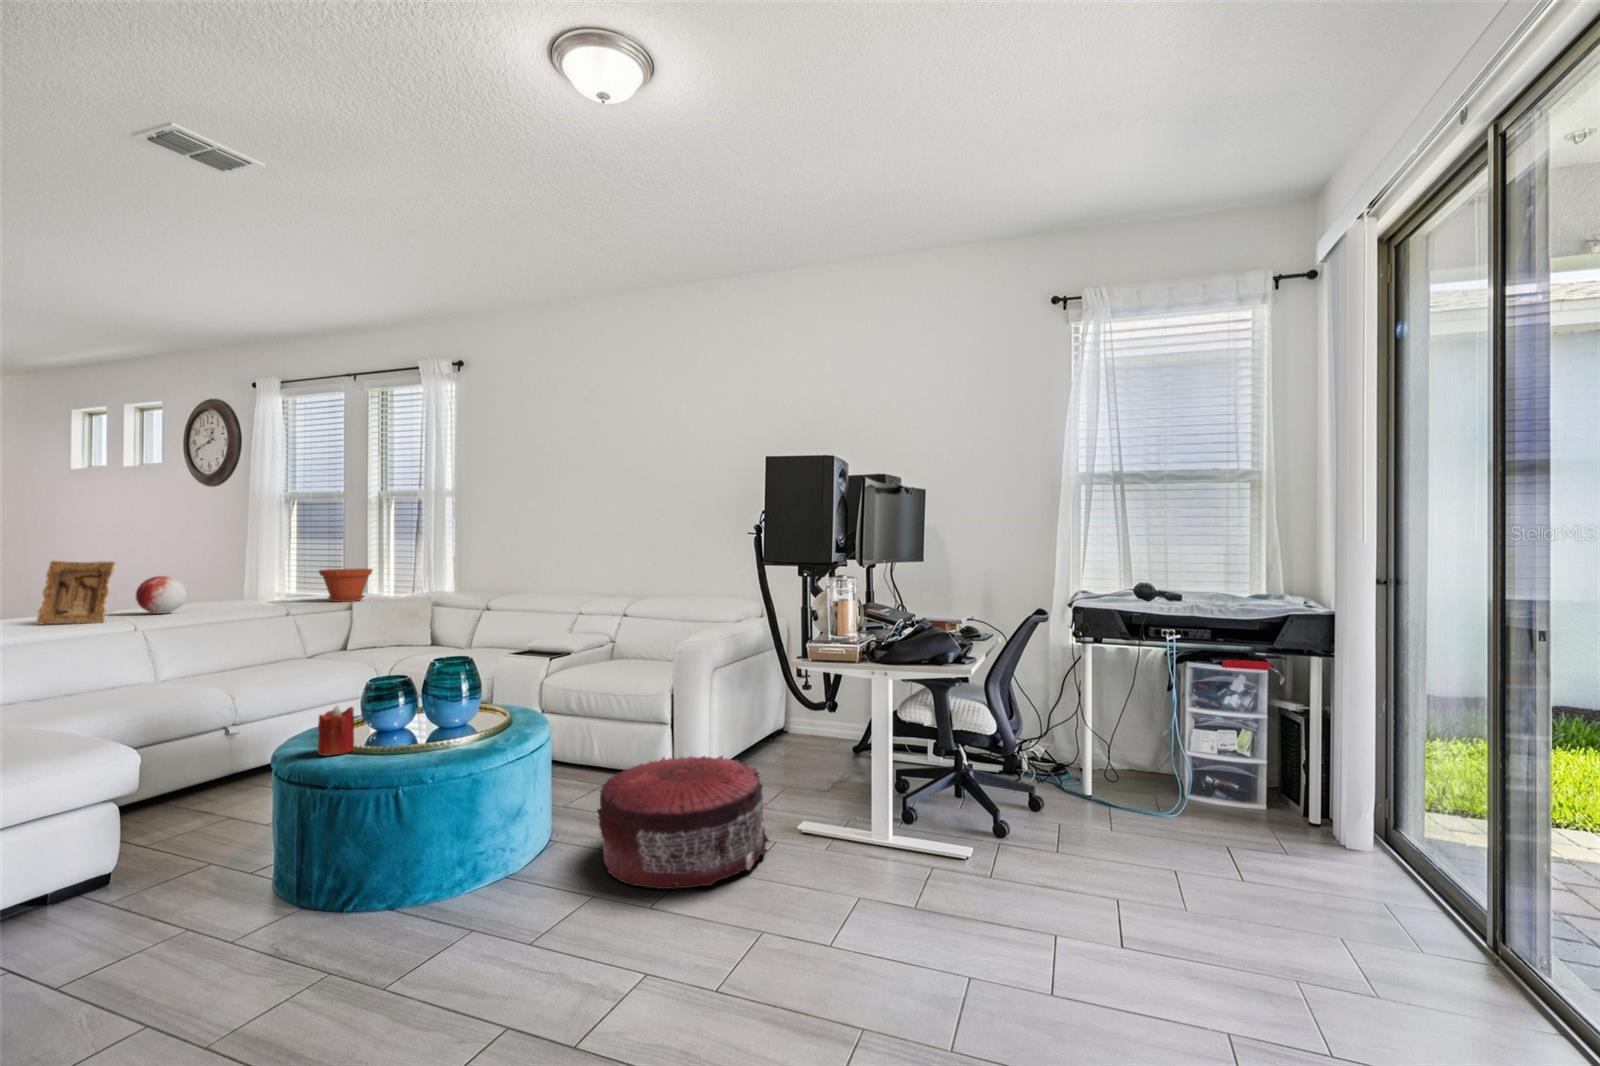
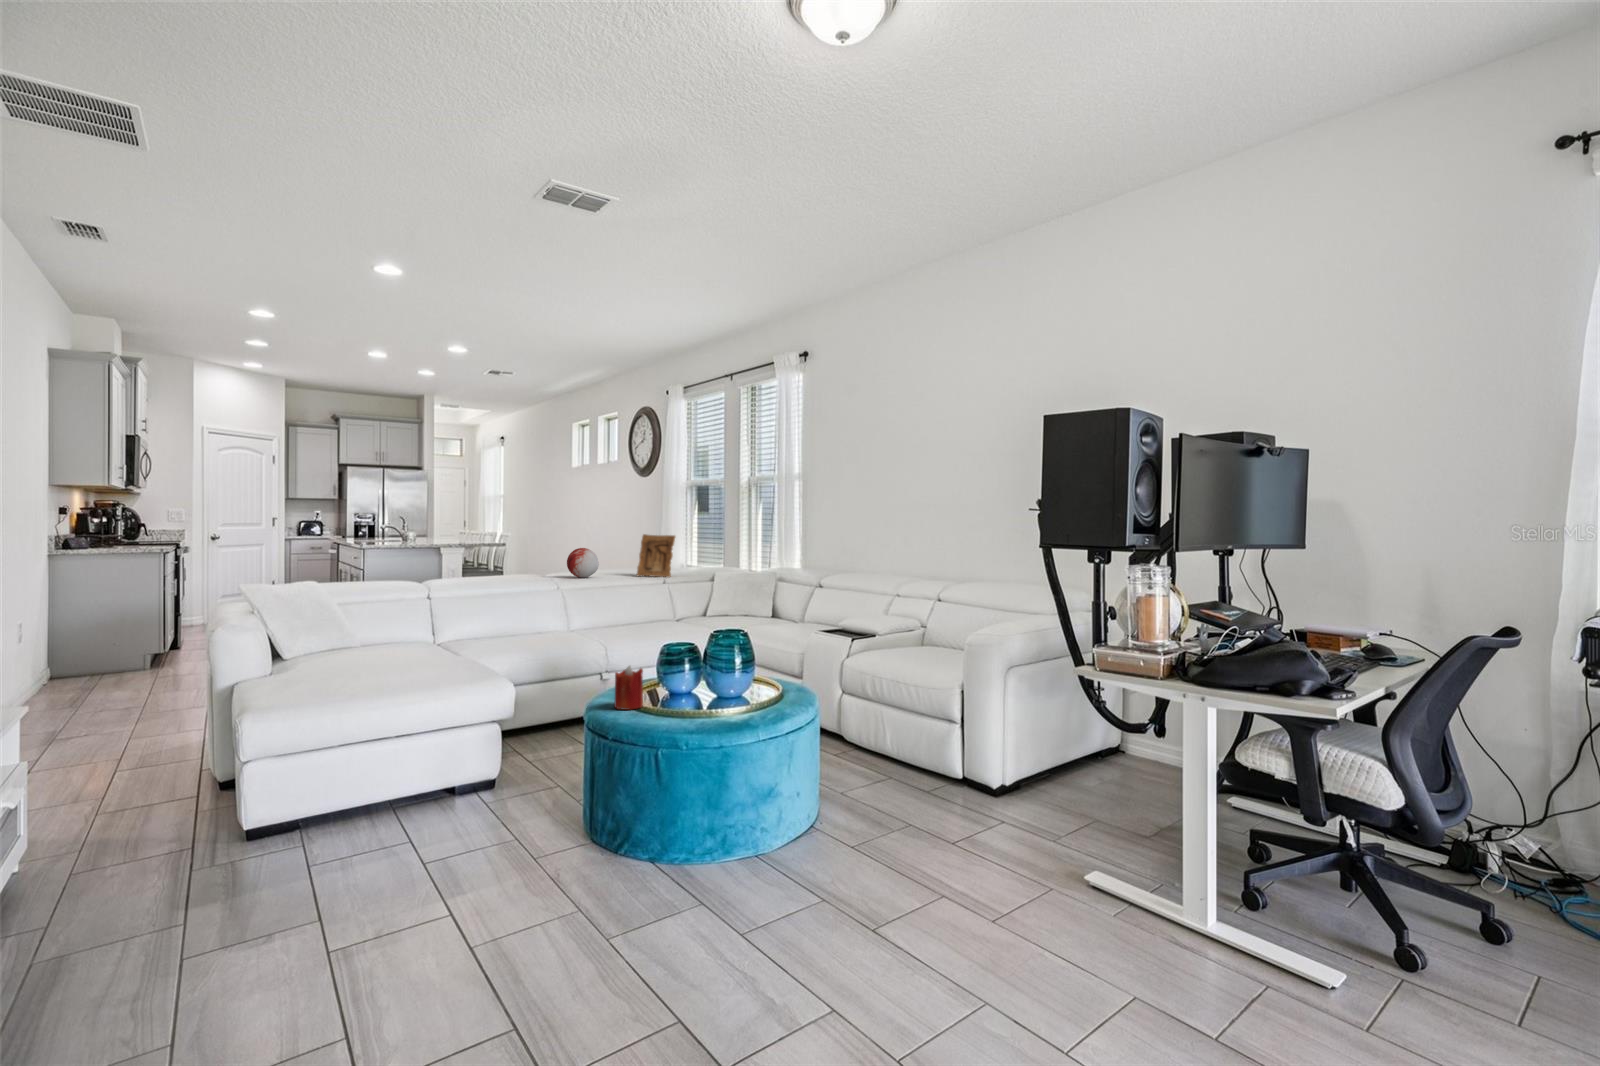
picture frame: present [36,561,115,625] -> present [637,534,675,577]
plant pot: present [319,569,372,602] -> none [694,546,735,575]
pouf: present [597,756,769,889] -> none [845,759,1042,922]

